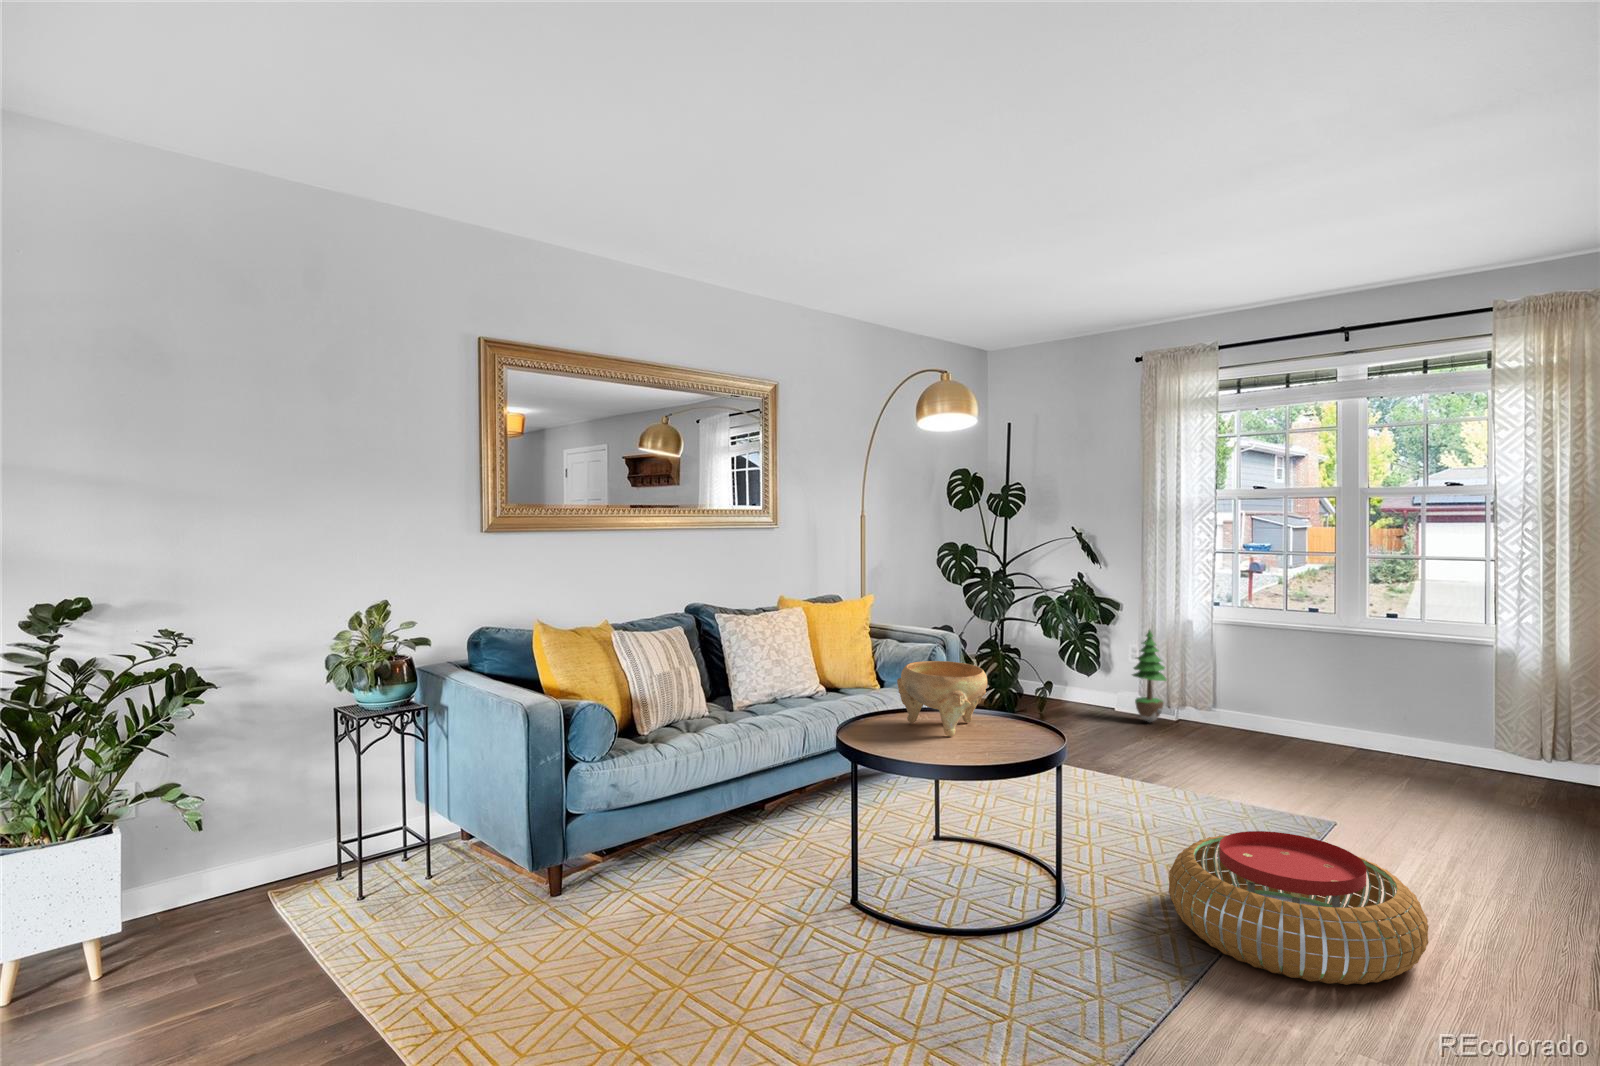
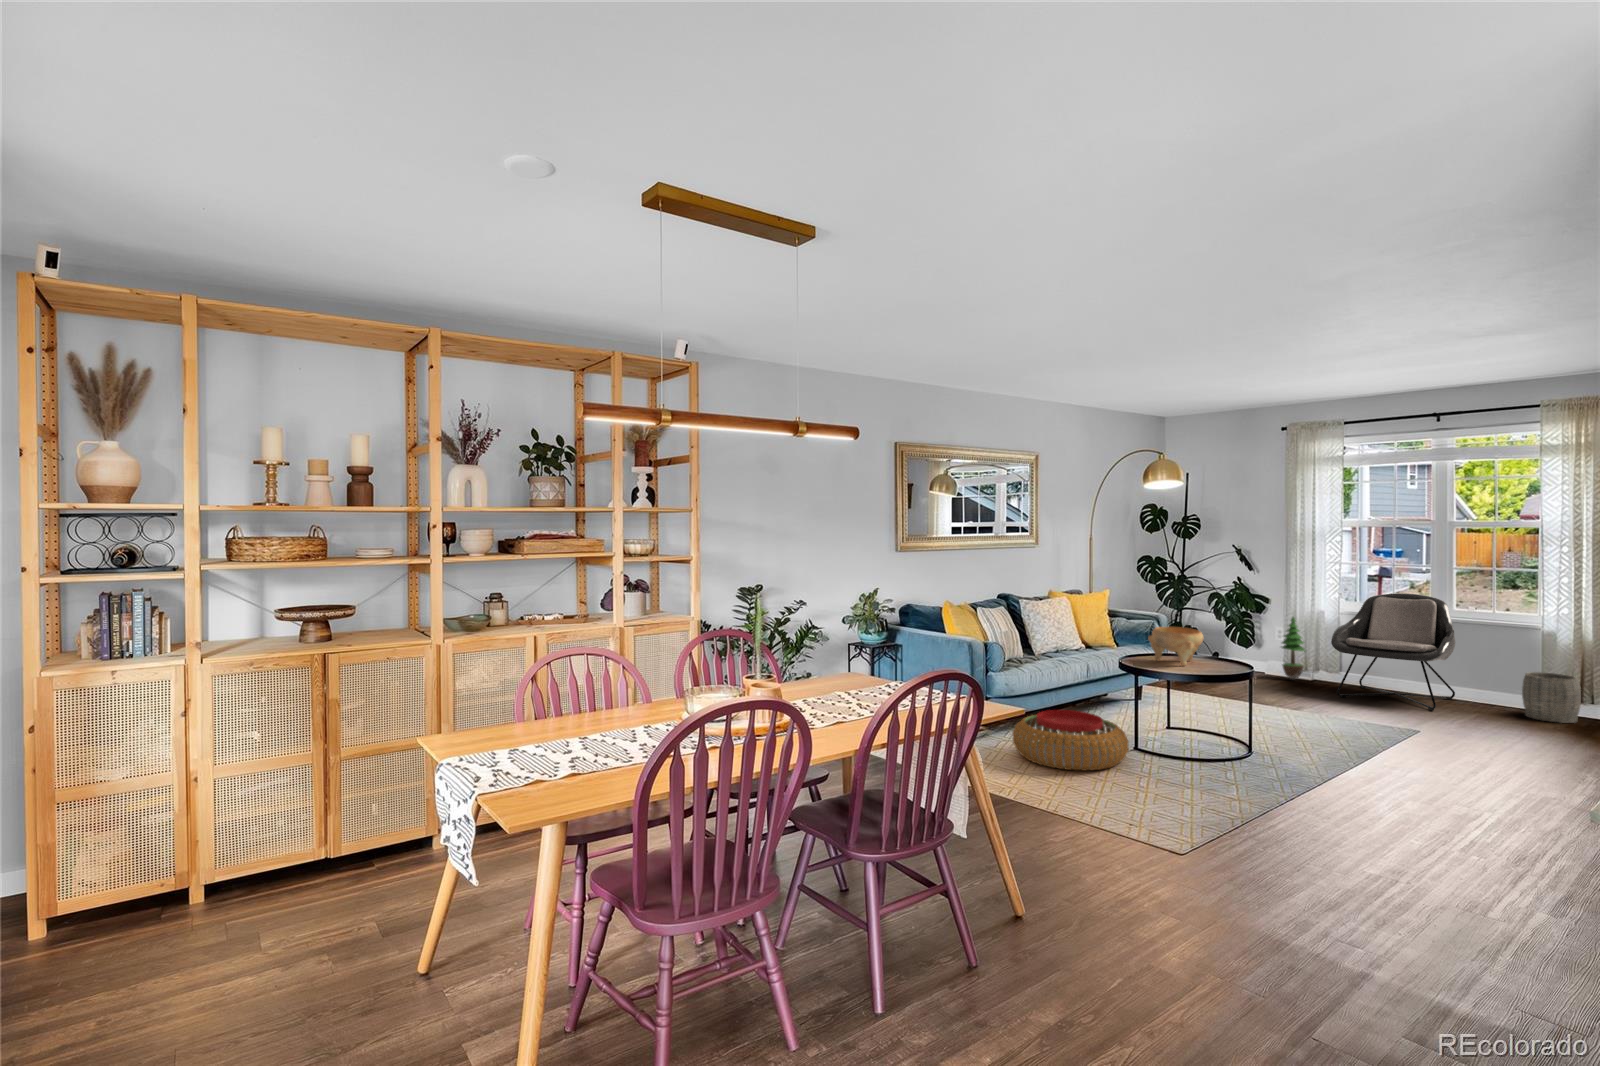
lounge chair: none [1201,594,1375,776] -> present [1331,593,1455,710]
woven basket: none [1471,713,1557,795] -> present [1522,672,1581,723]
pouf: present [1169,831,1429,985] -> present [1013,710,1128,770]

